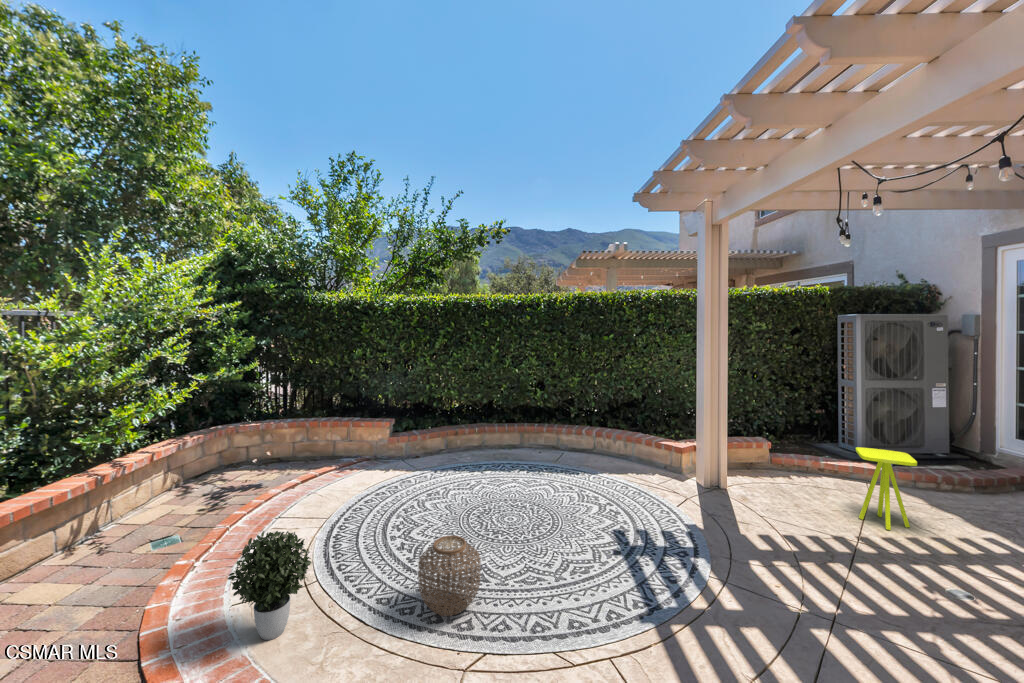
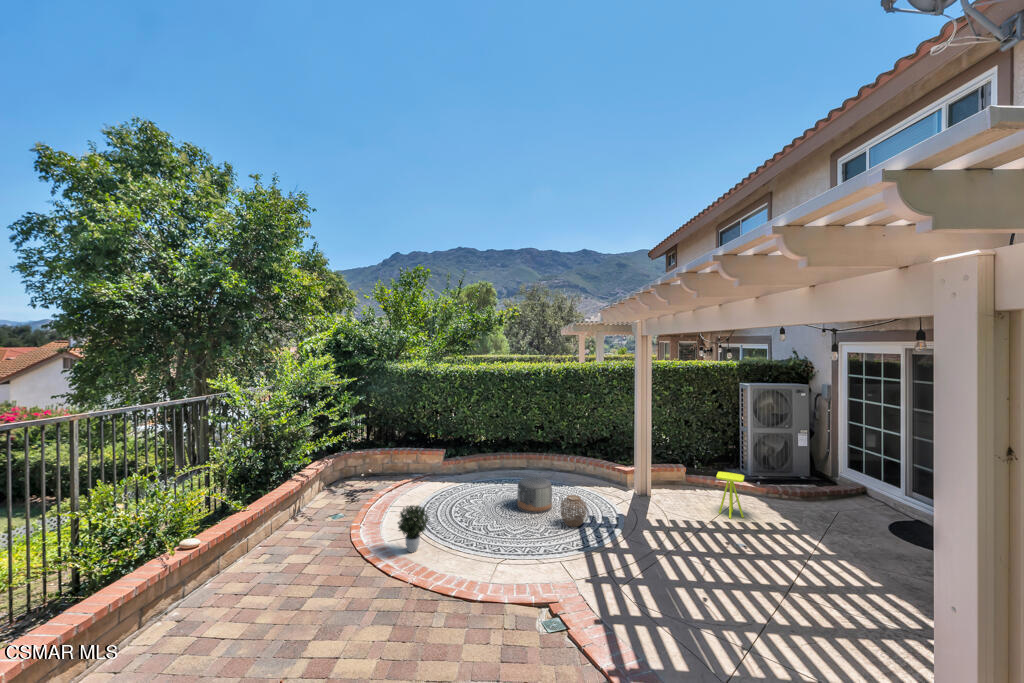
pouf: none [506,460,567,528] -> present [517,476,552,514]
woven basket: present [418,536,480,616] -> present [561,495,586,527]

